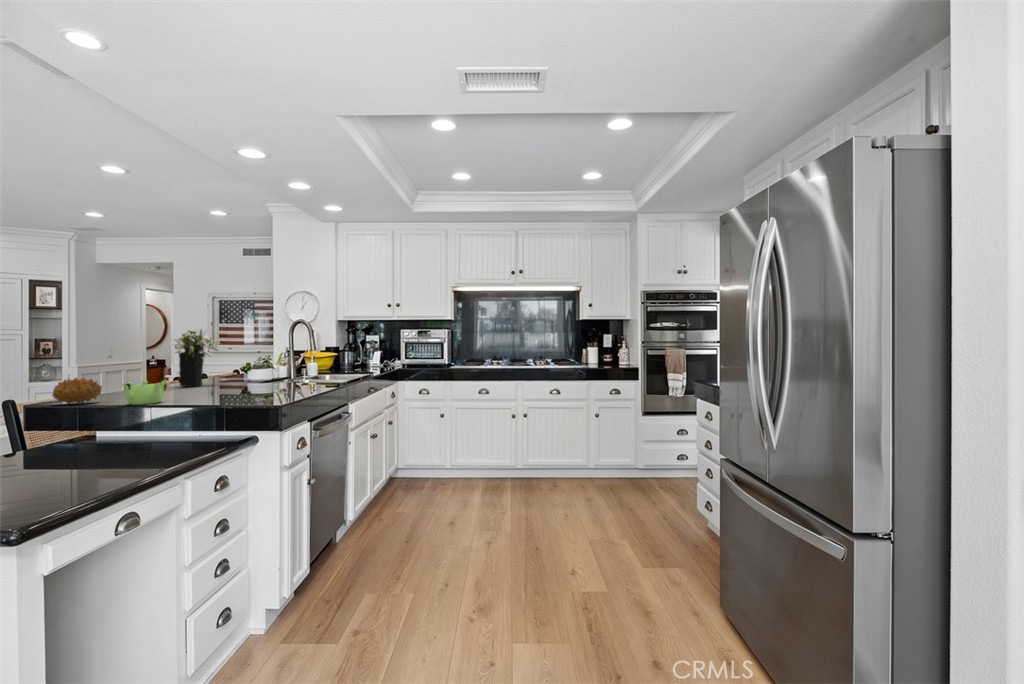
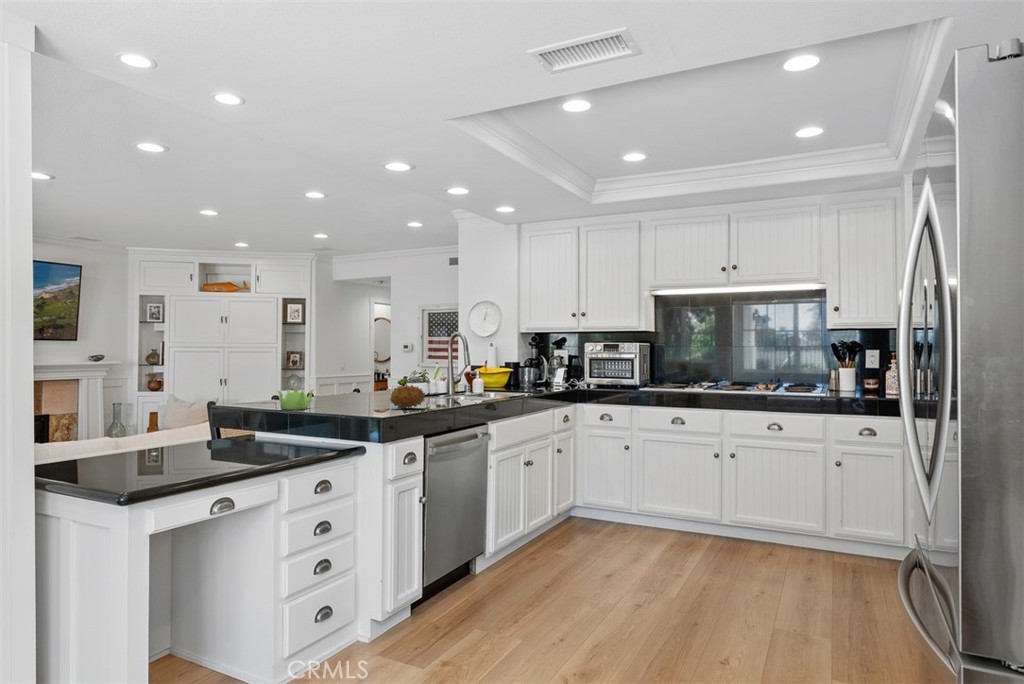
flower arrangement: present [175,329,220,387] -> none [337,341,384,398]
fruit: present [52,378,102,404] -> present [390,385,425,408]

